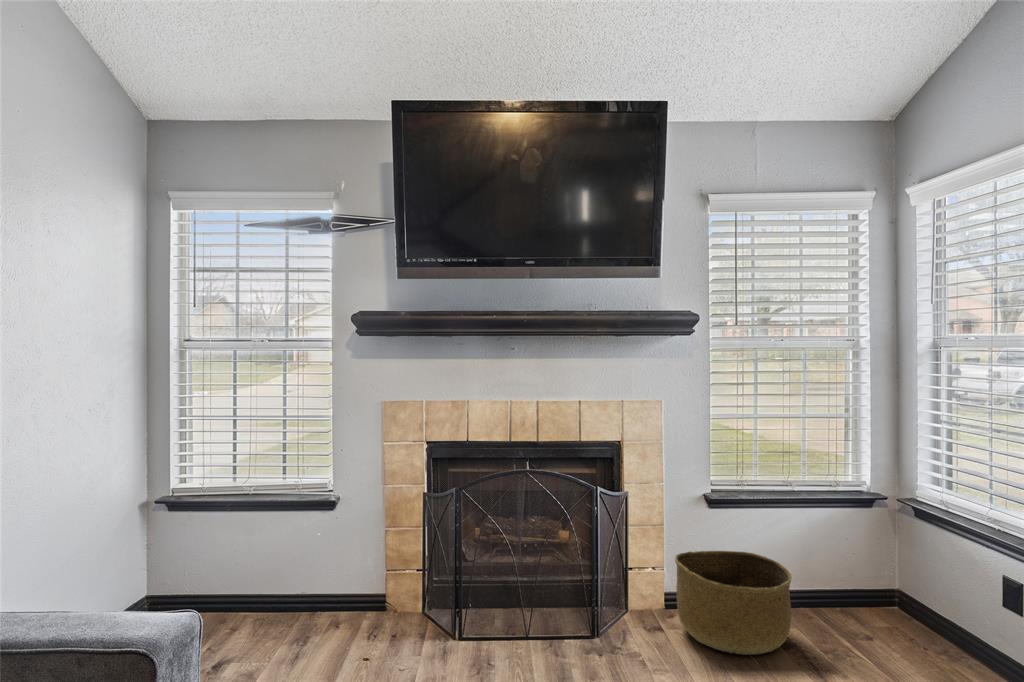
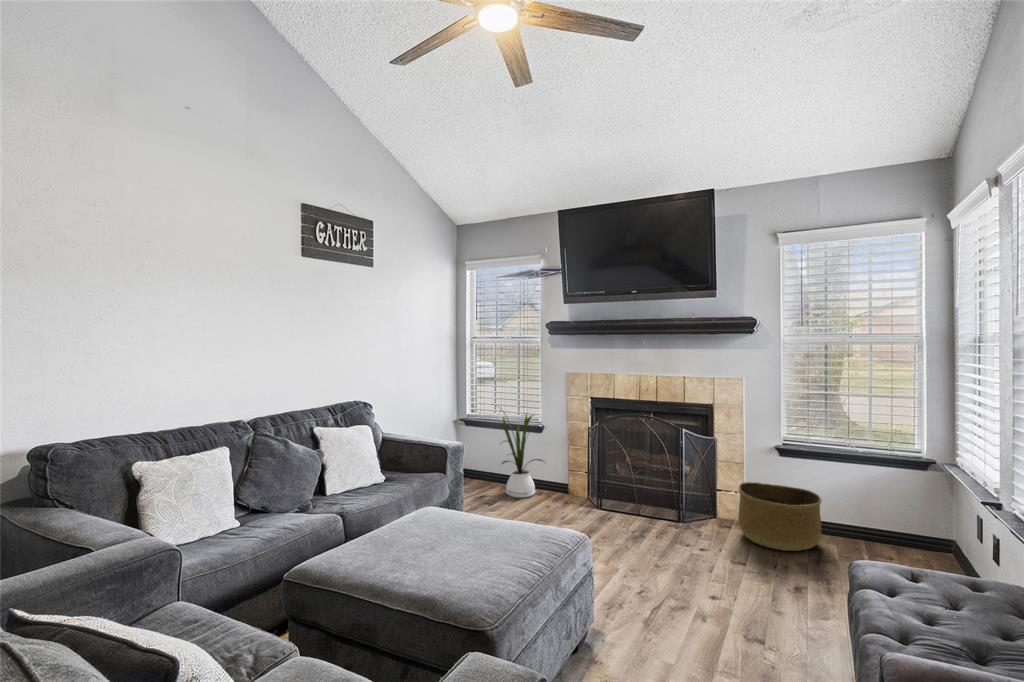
house plant: none [235,468,353,643] -> present [501,414,544,498]

